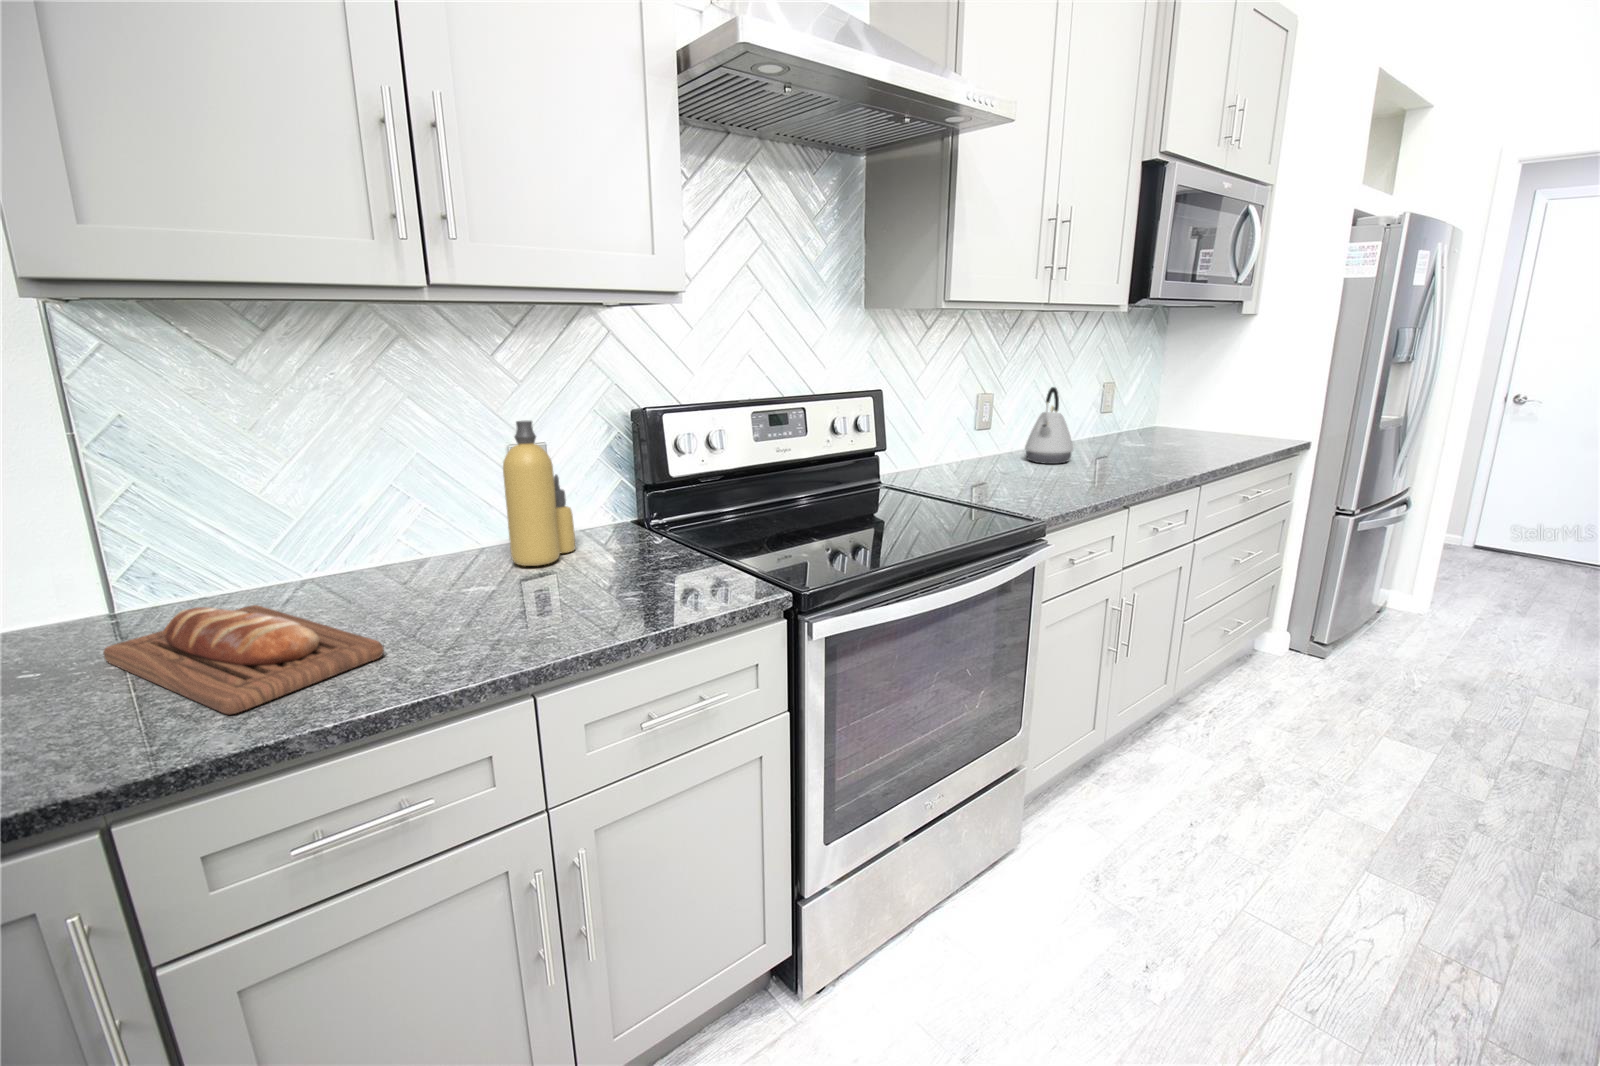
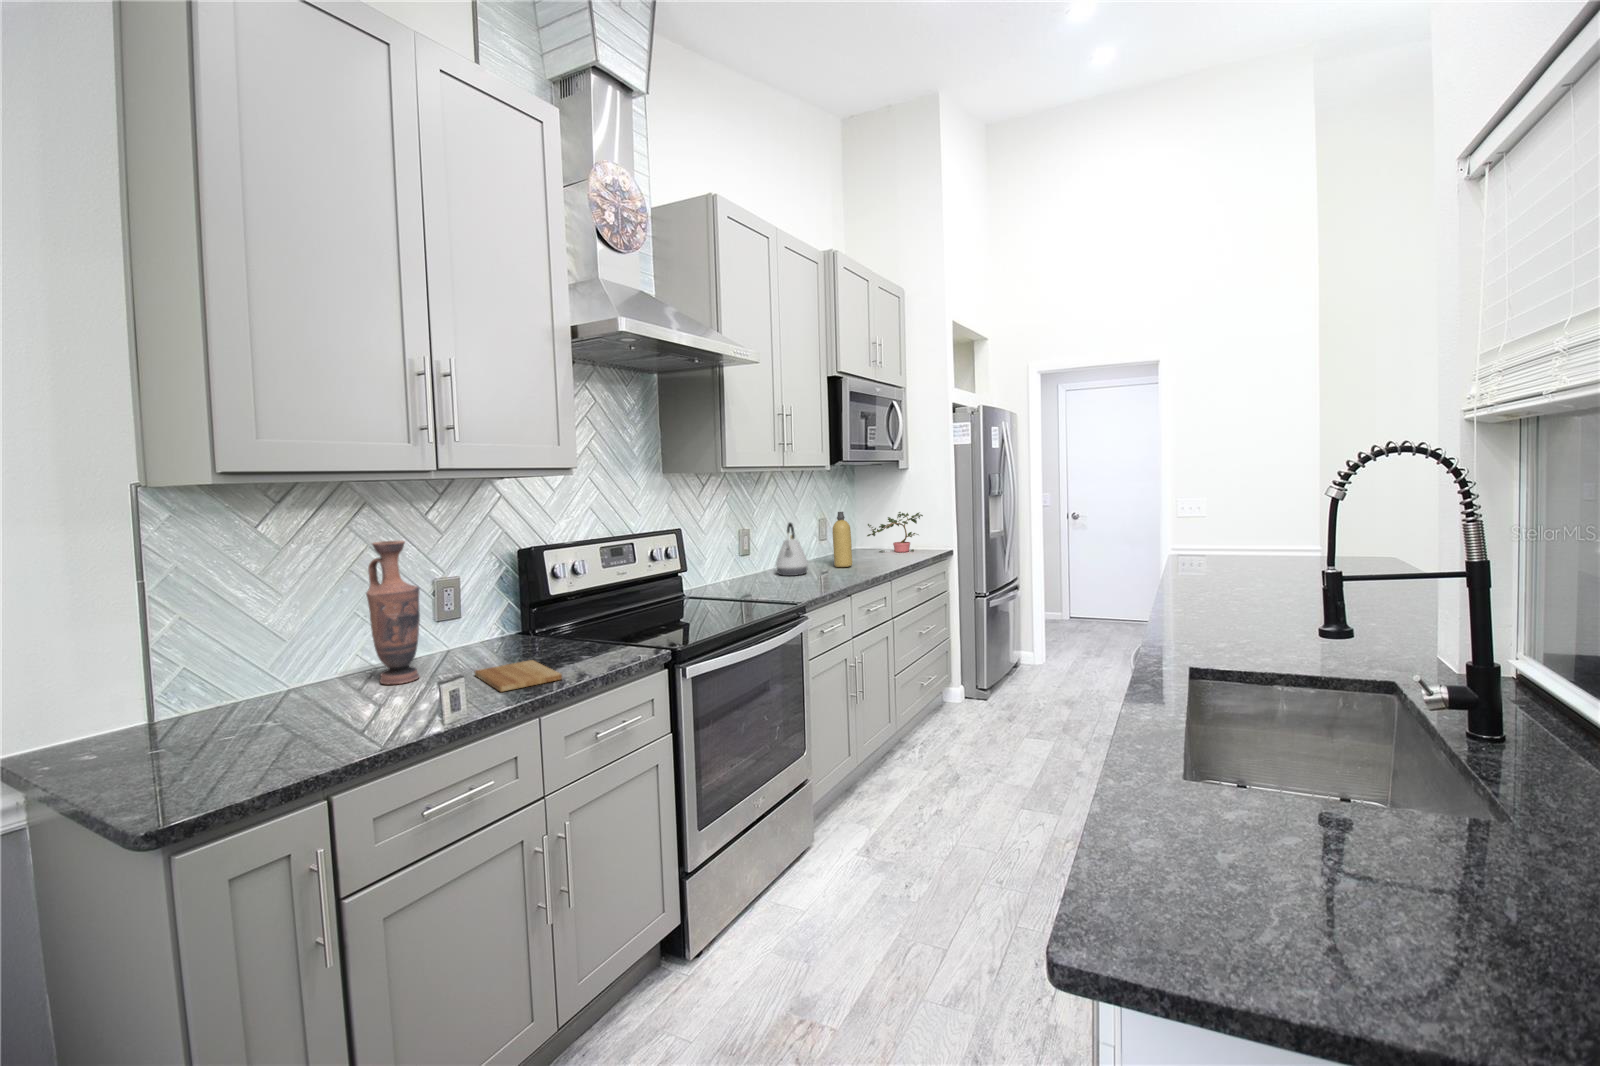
potted plant: none [1172,378,1270,438] -> present [867,512,923,552]
vase: none [365,390,450,594] -> present [366,540,420,685]
bottle: present [503,421,575,566] -> present [833,512,852,567]
cutting board: none [499,579,601,639] -> present [475,660,562,692]
bread loaf: present [103,605,384,714] -> none [210,690,431,739]

